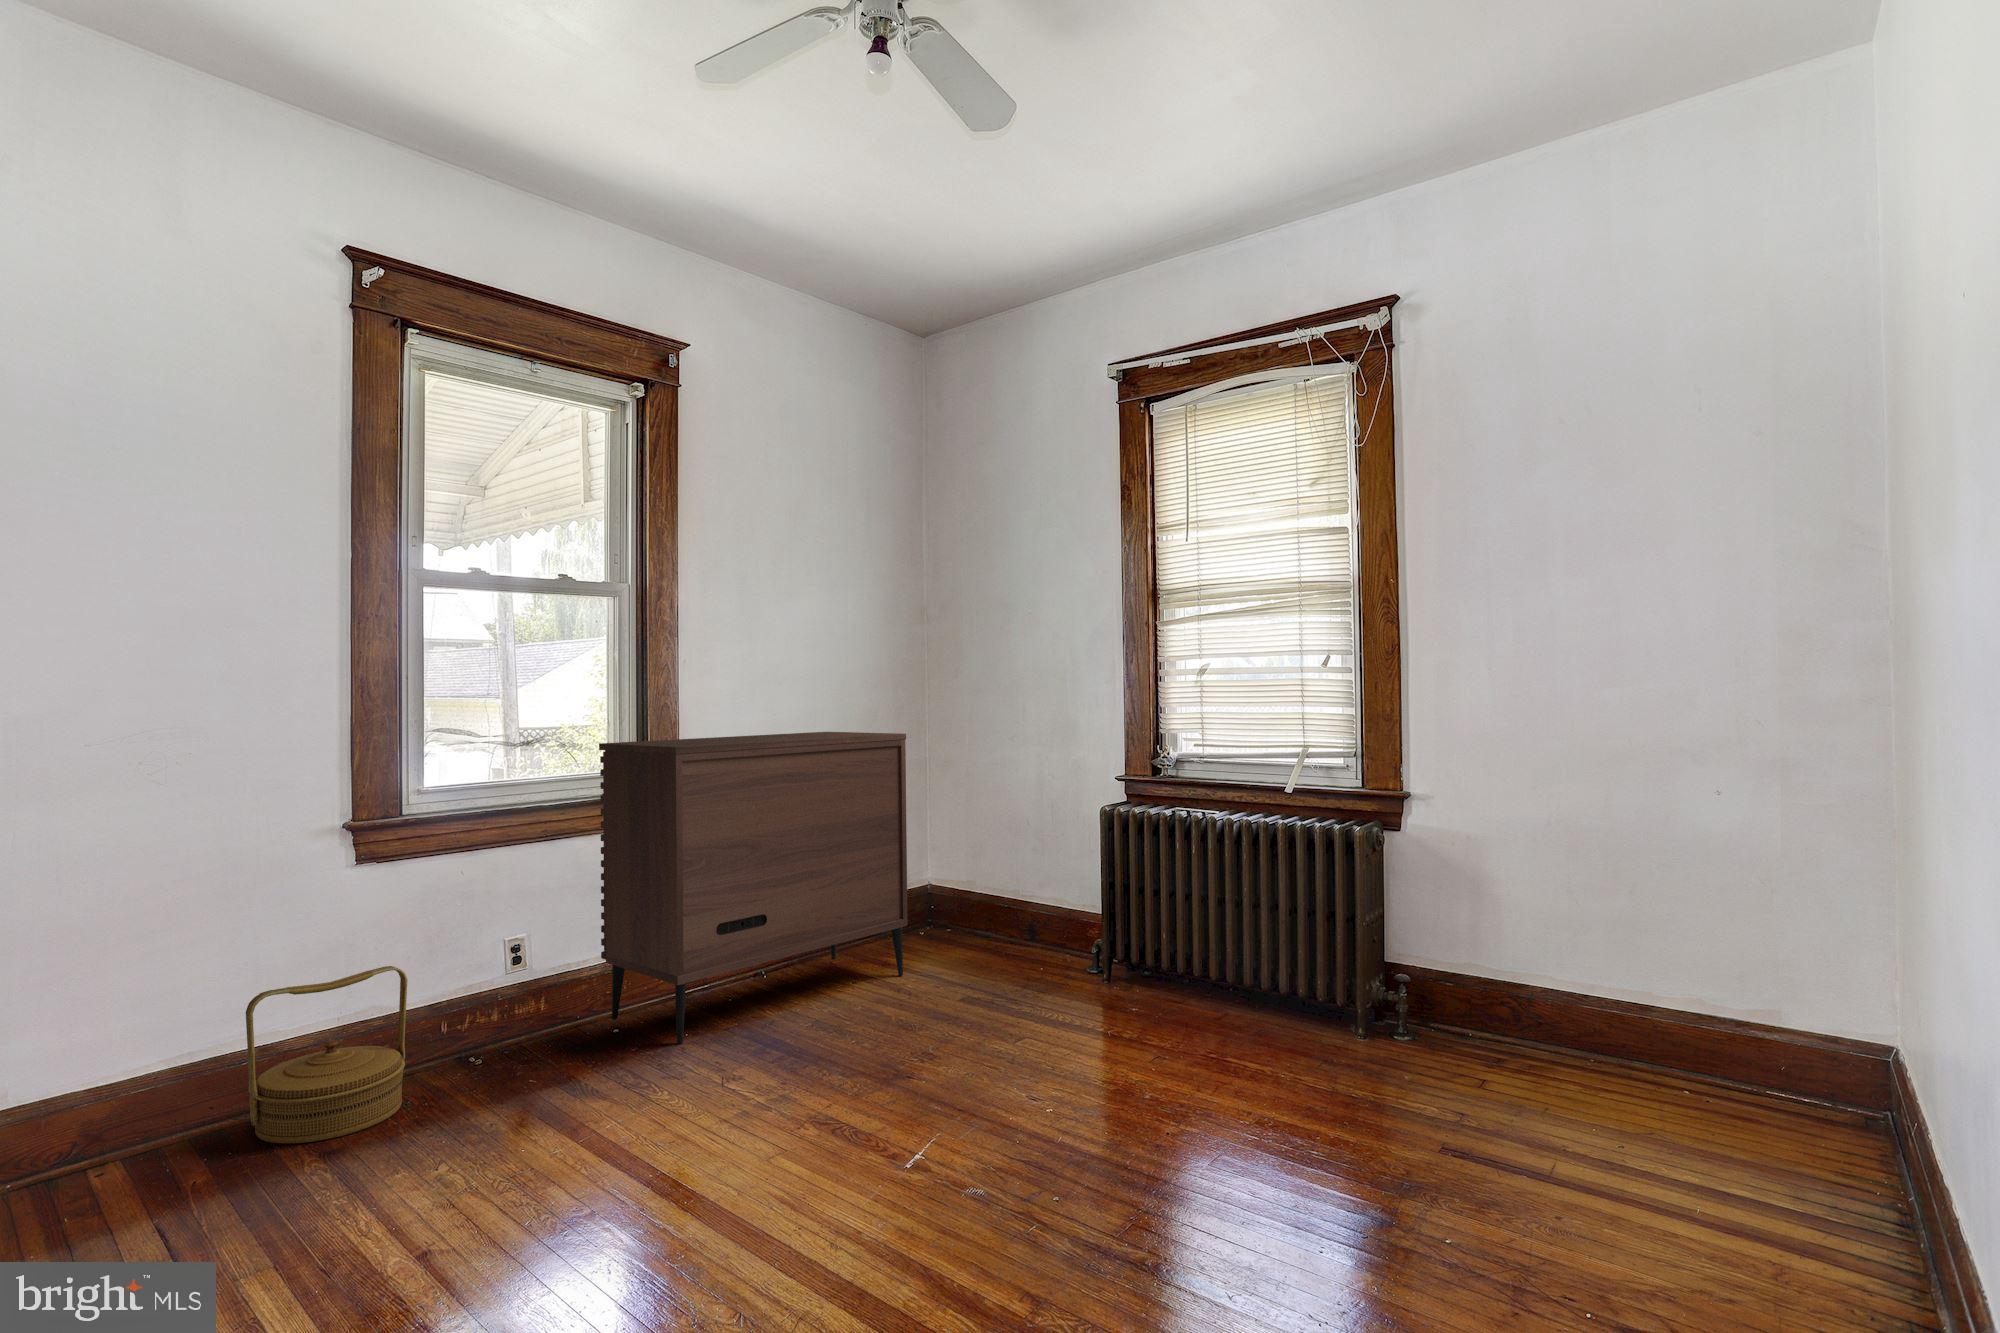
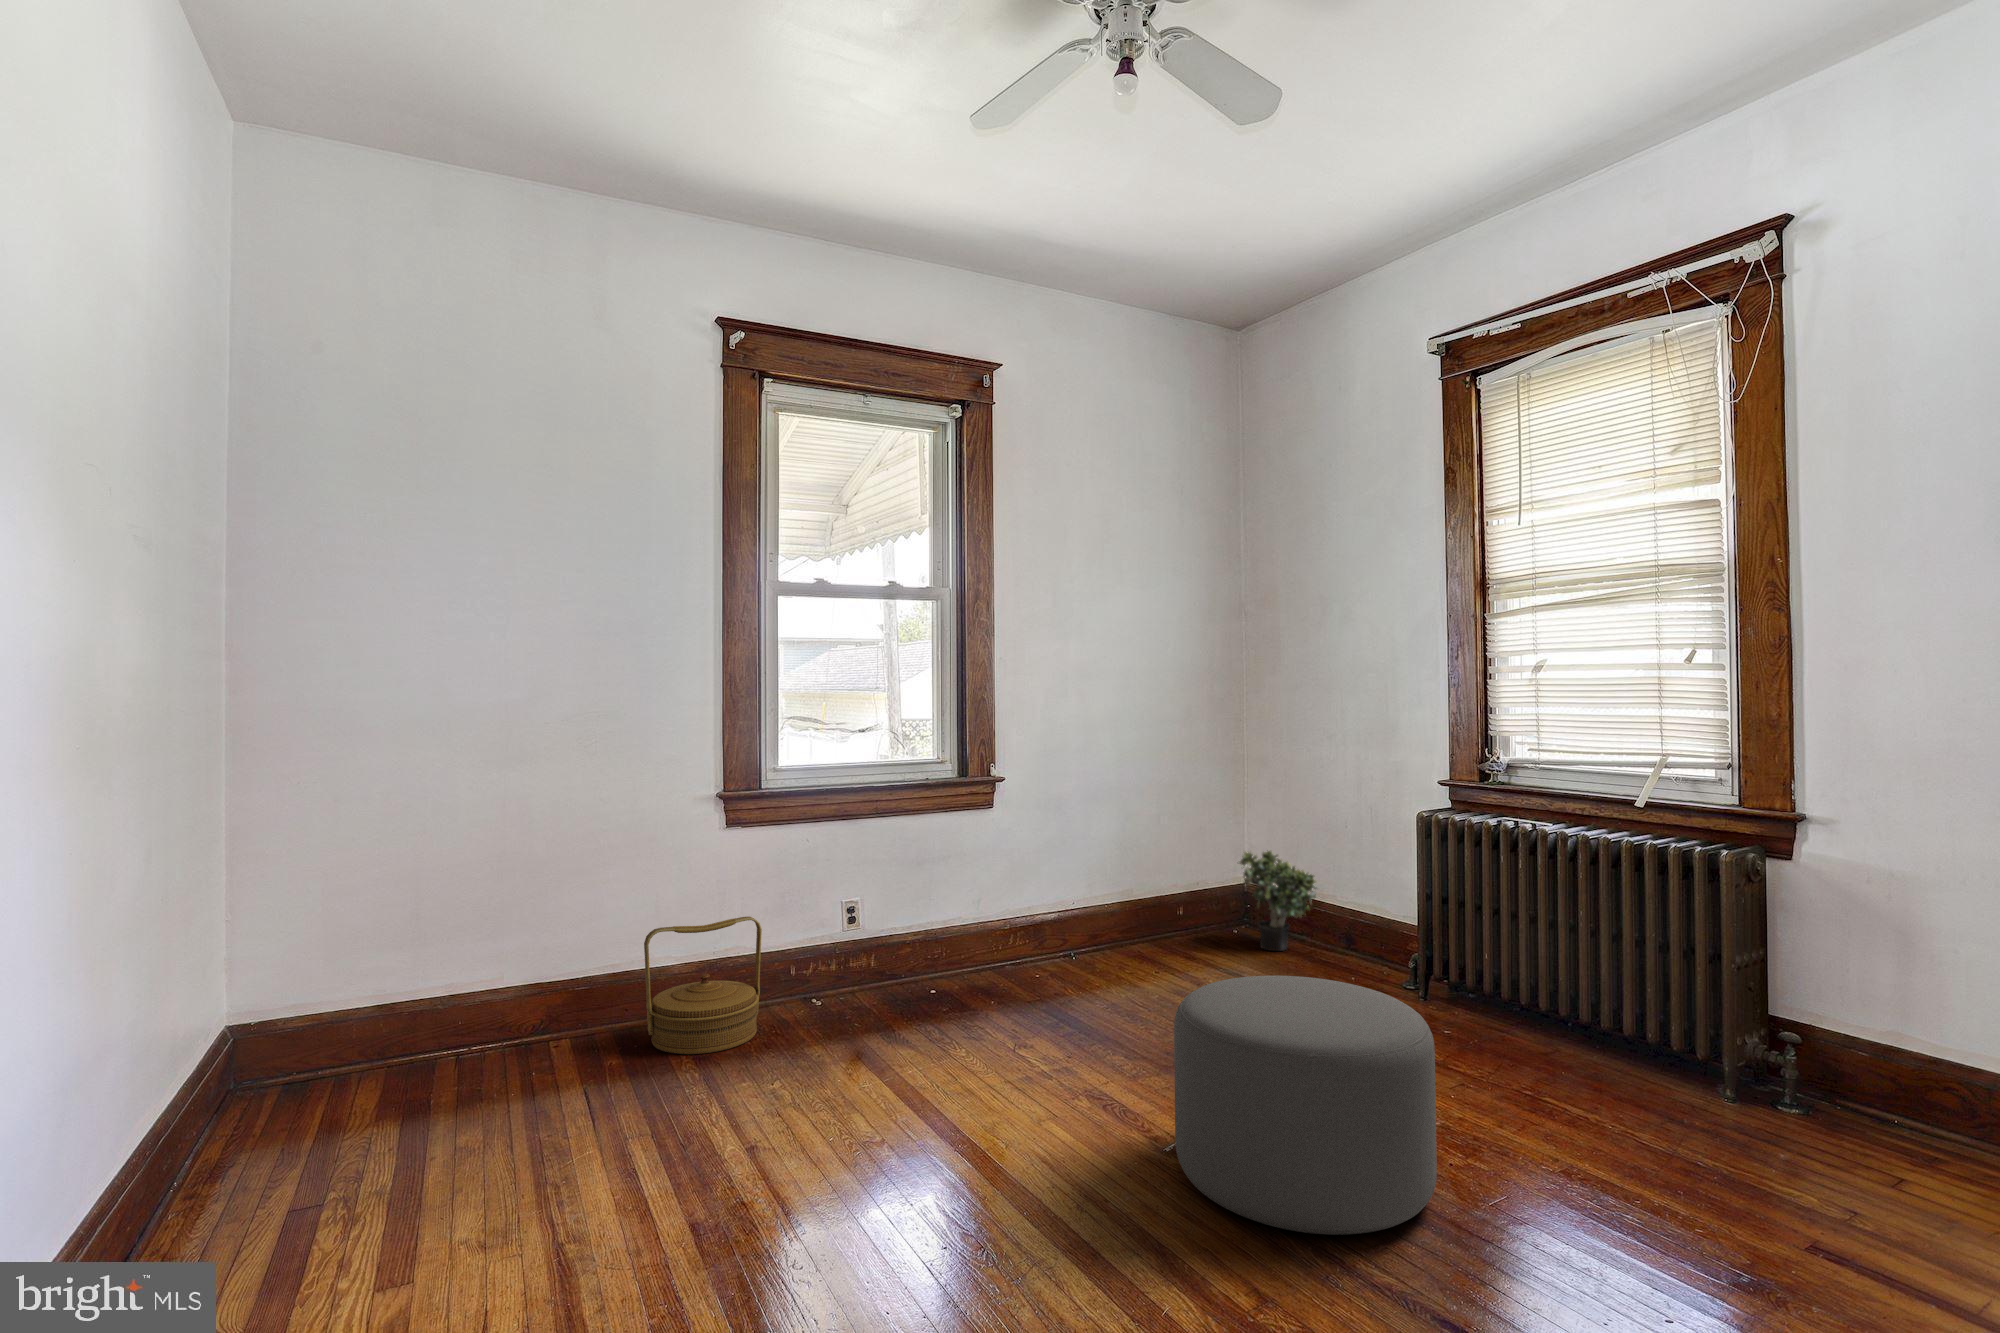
dresser: present [599,732,908,1044] -> none [921,726,1209,1011]
potted plant: none [929,851,1007,950] -> present [1240,851,1316,951]
ottoman: none [917,970,1161,1217] -> present [1174,976,1437,1235]

